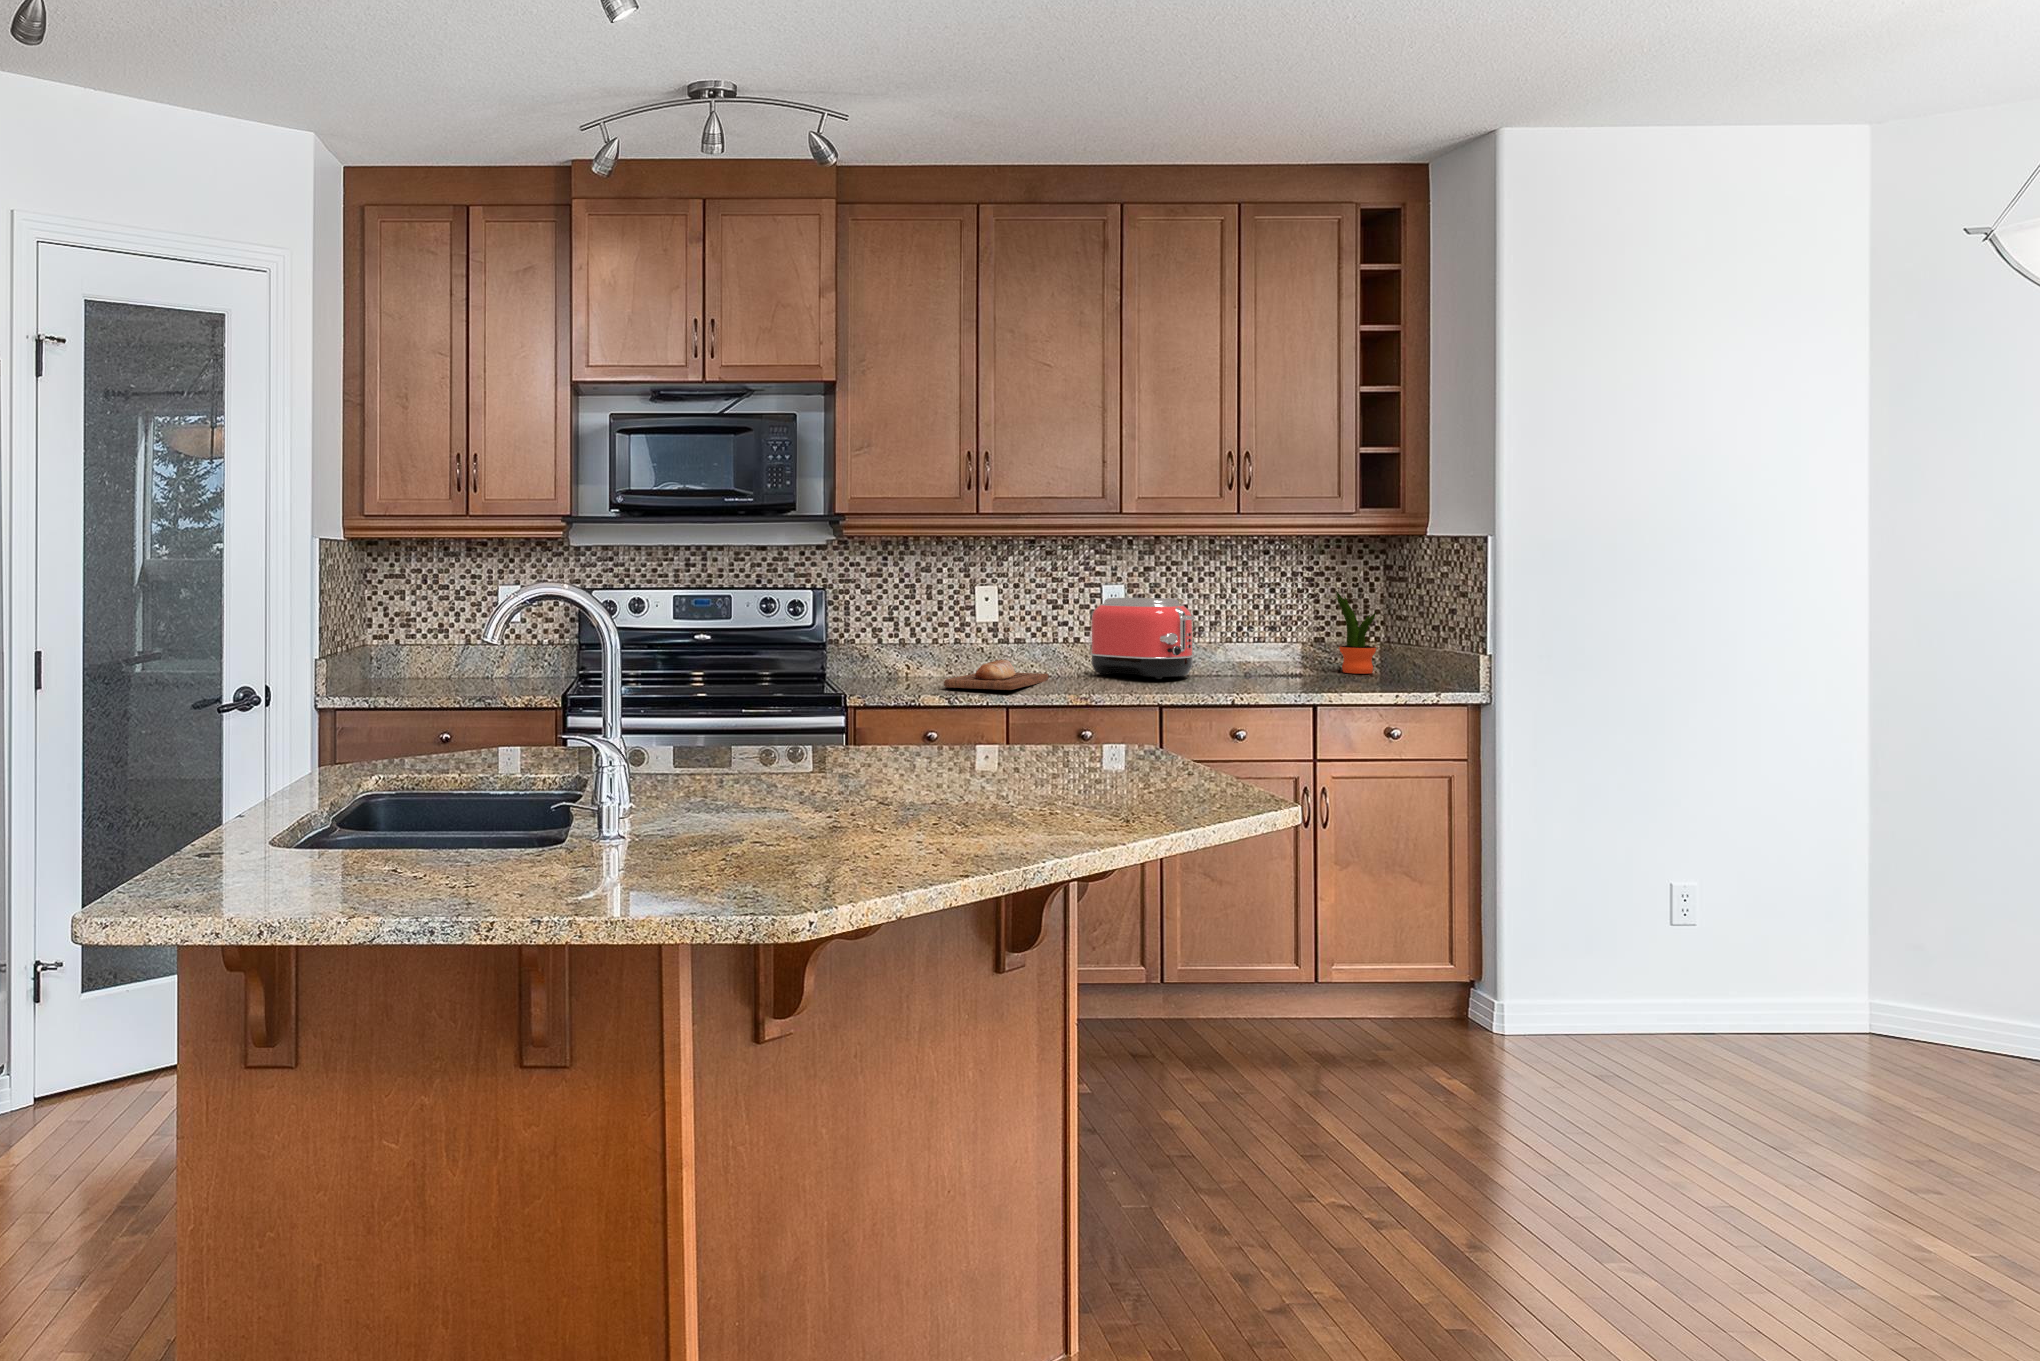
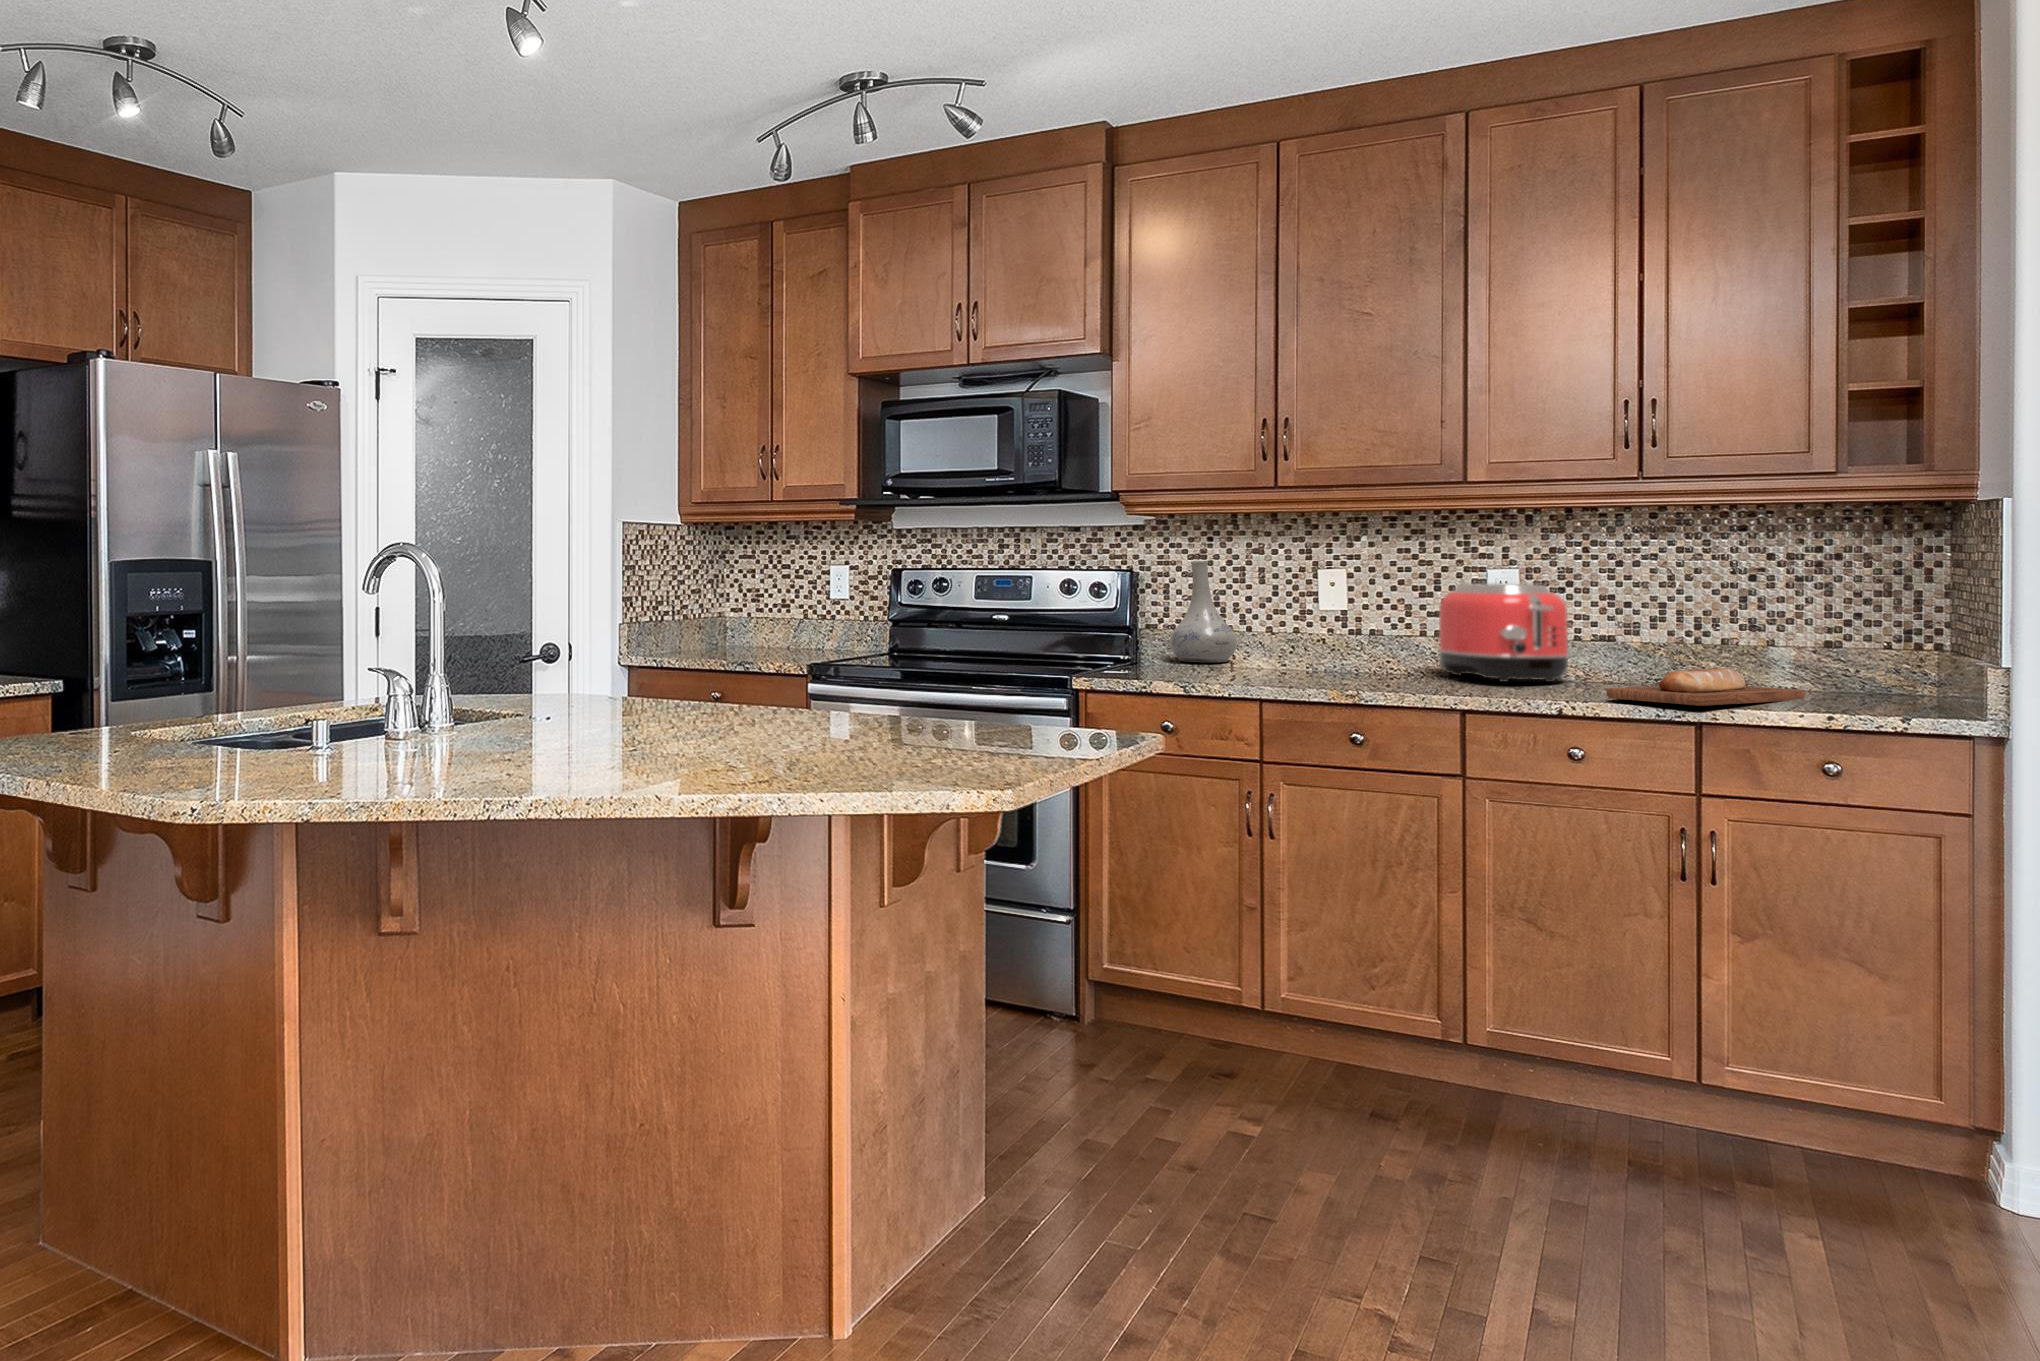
vase: none [865,580,922,673] -> present [1170,561,1237,662]
potted plant: present [1336,591,1376,674] -> none [1810,577,1891,692]
bread loaf: present [944,660,1048,690] -> present [1607,668,1805,706]

